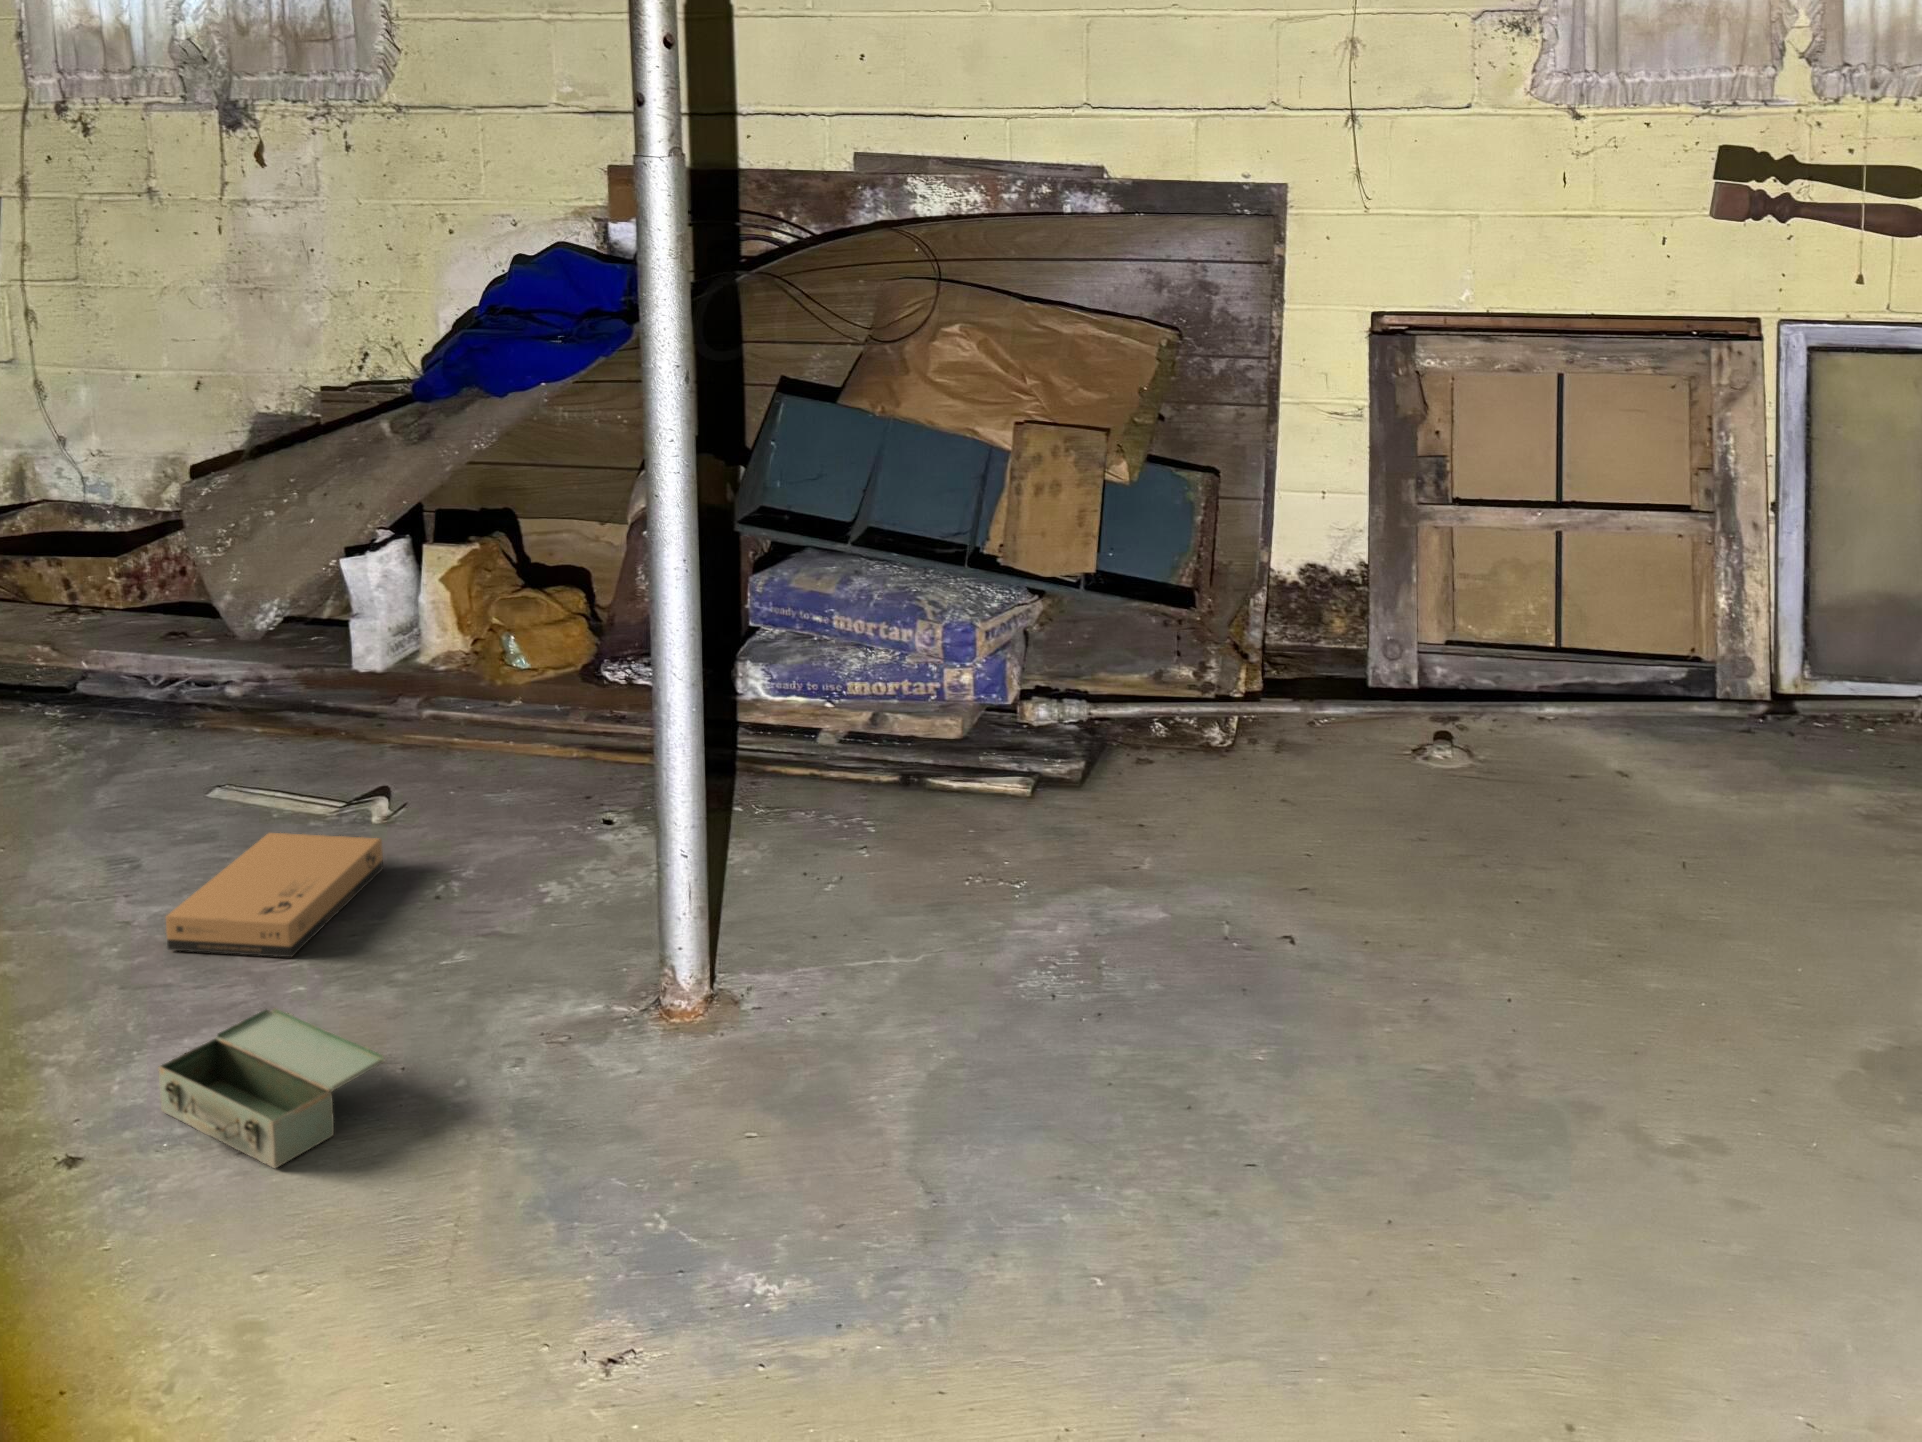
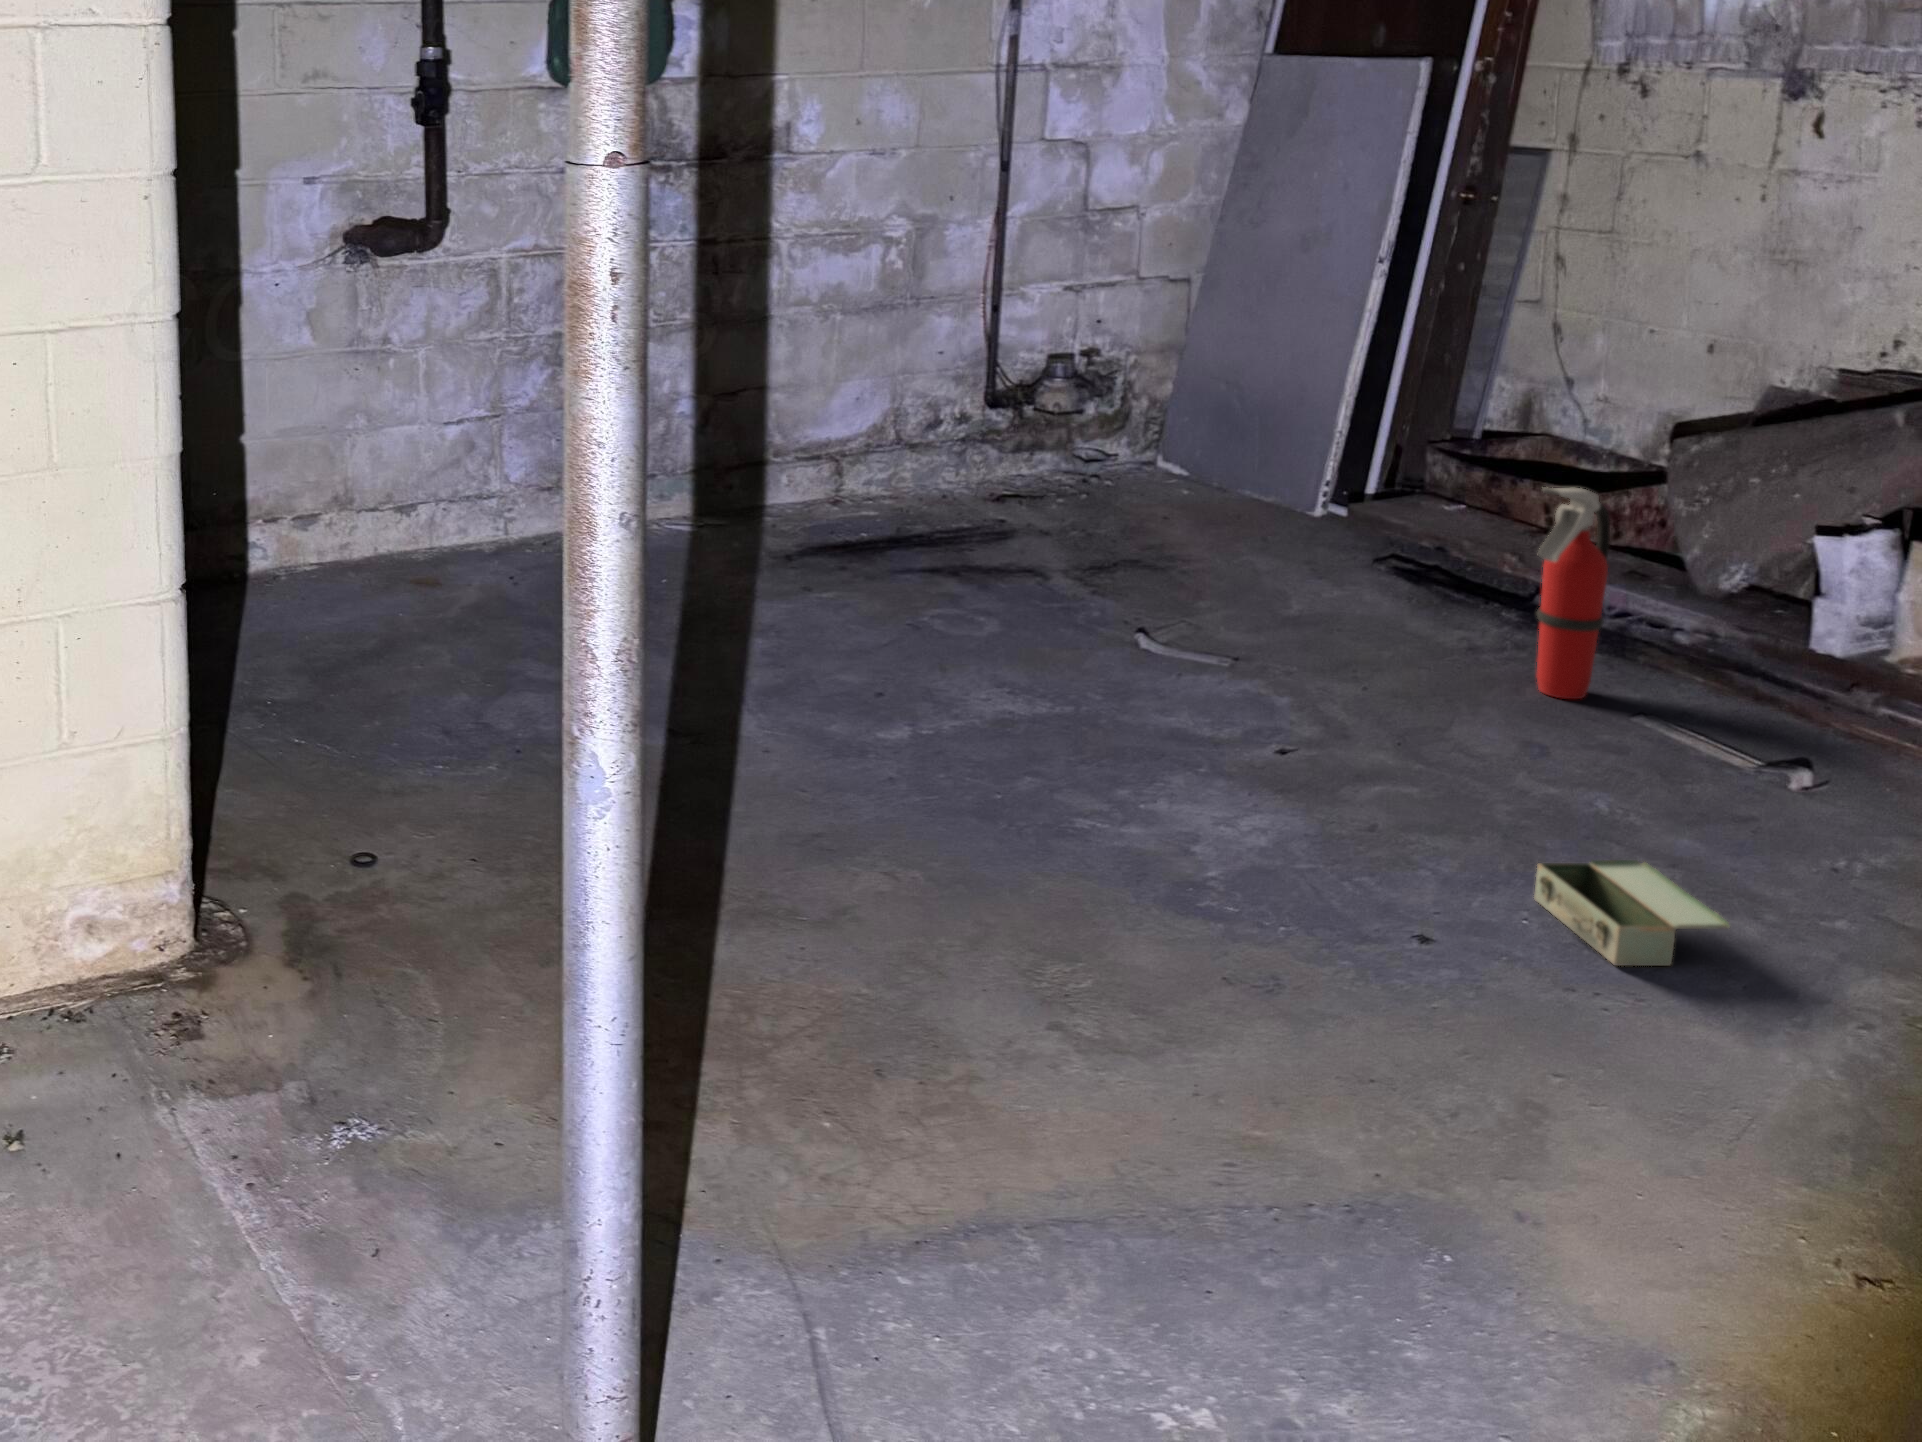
fire extinguisher: none [67,569,158,806] -> present [1536,488,1610,699]
cardboard box: present [165,833,383,957] -> none [1568,750,1790,846]

